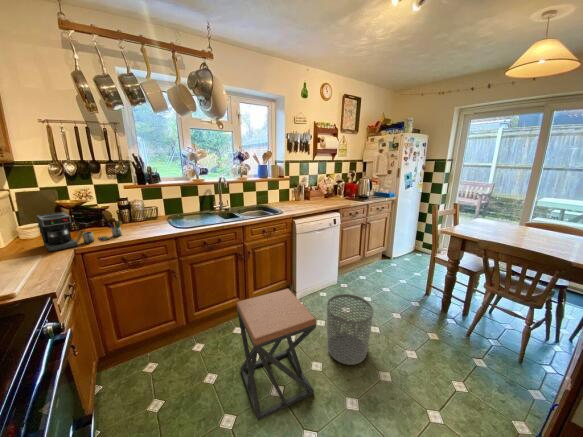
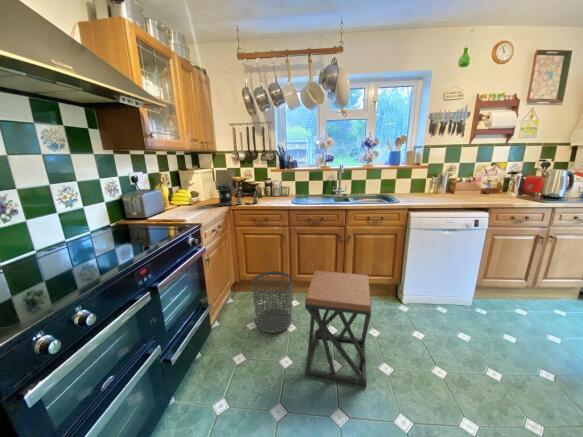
waste bin: present [327,294,373,365] -> present [252,272,293,333]

